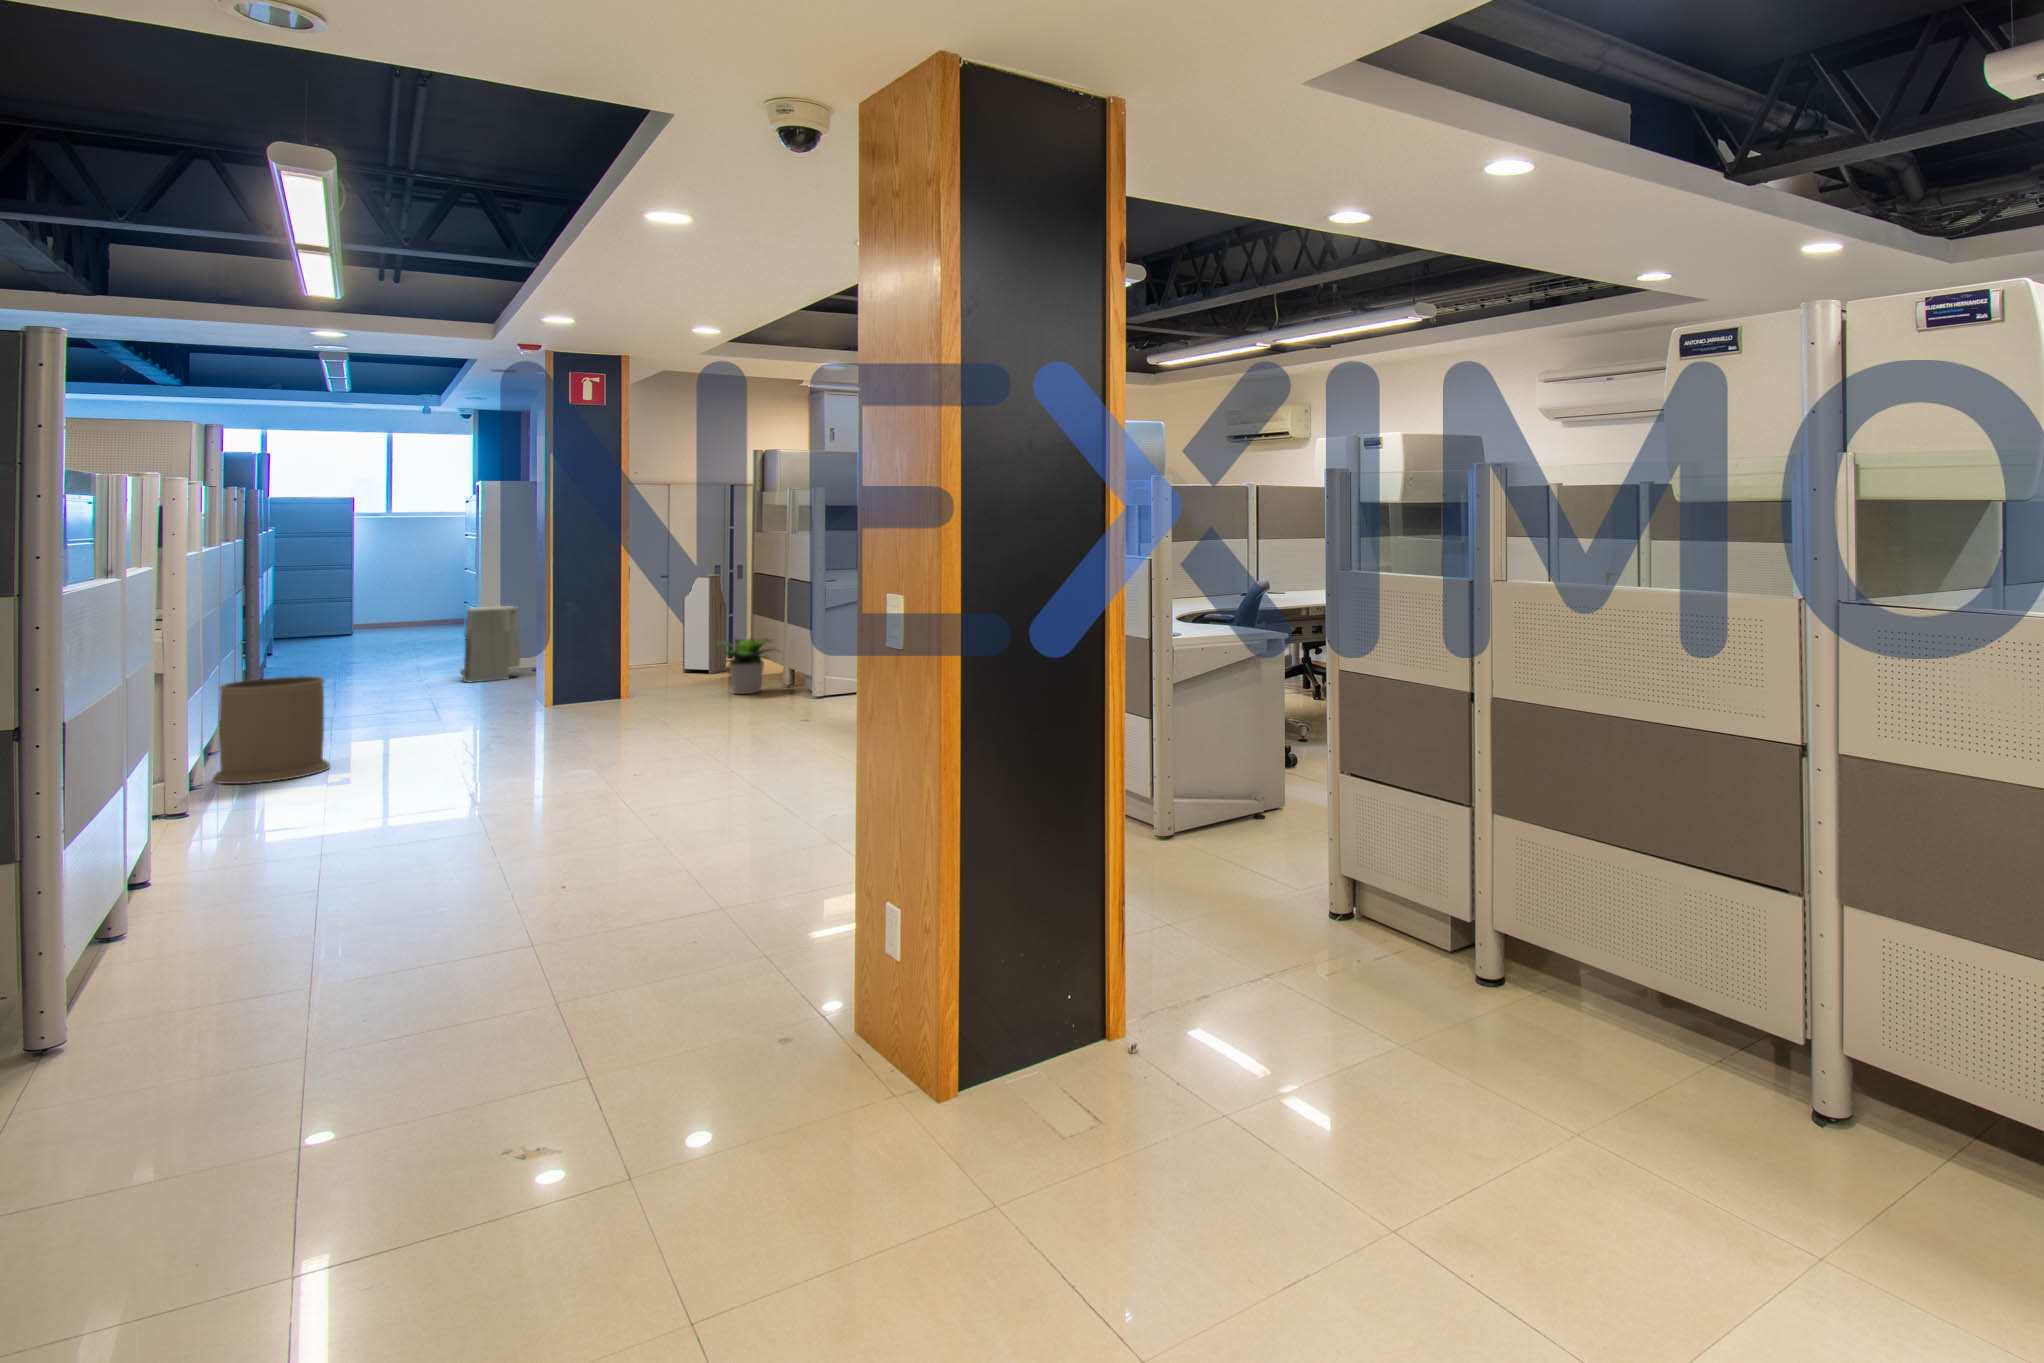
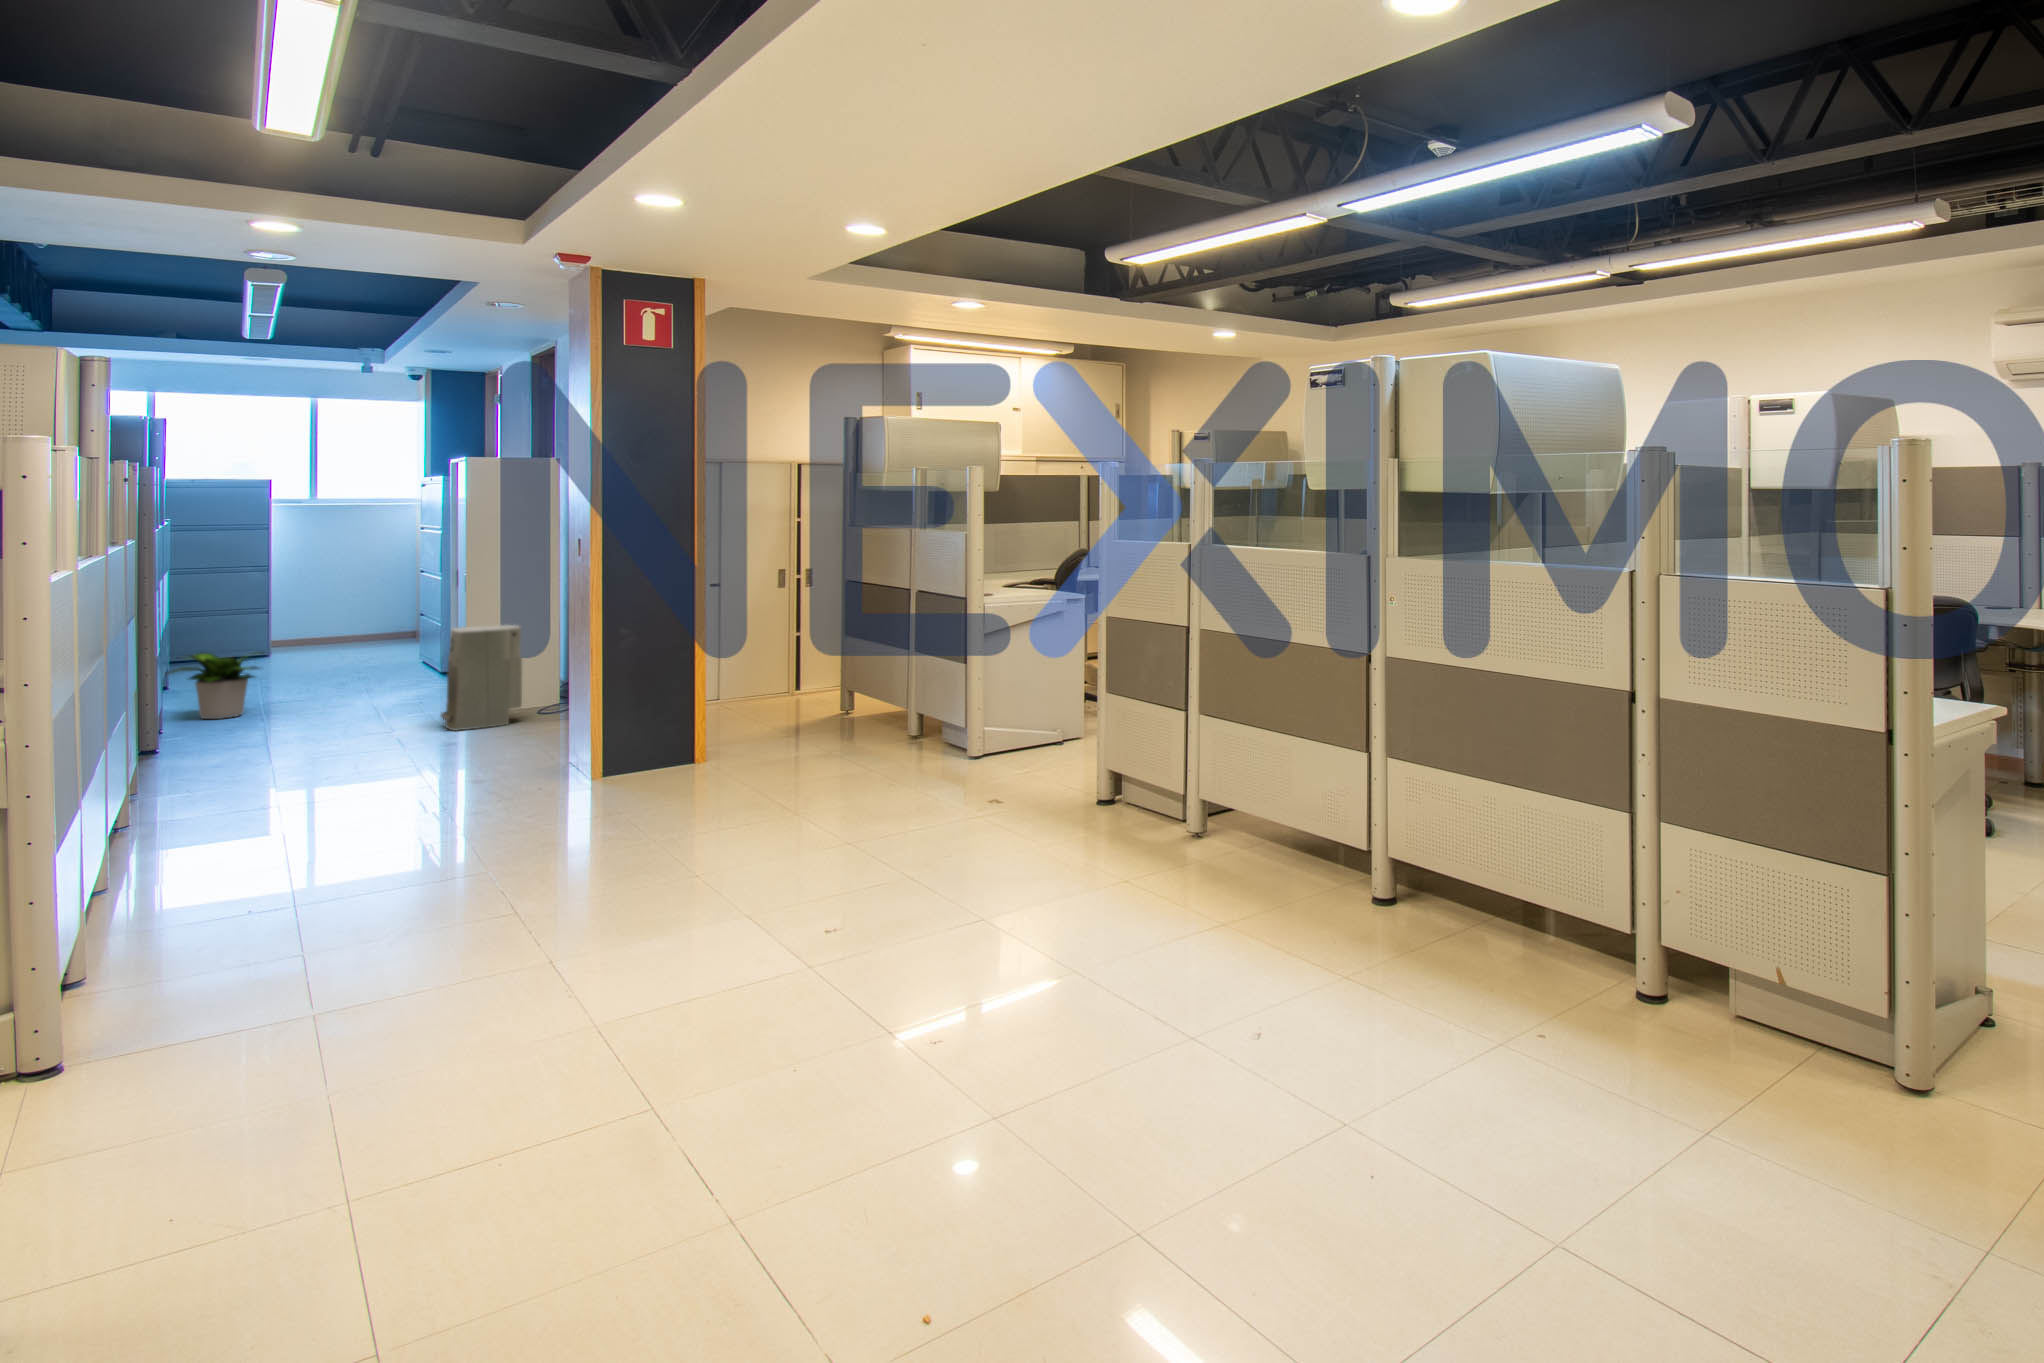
storage cabinet: present [683,574,726,674] -> none [743,583,799,714]
potted plant: present [720,639,776,694] -> present [166,652,263,719]
trash can: present [212,676,330,784] -> none [92,761,293,954]

